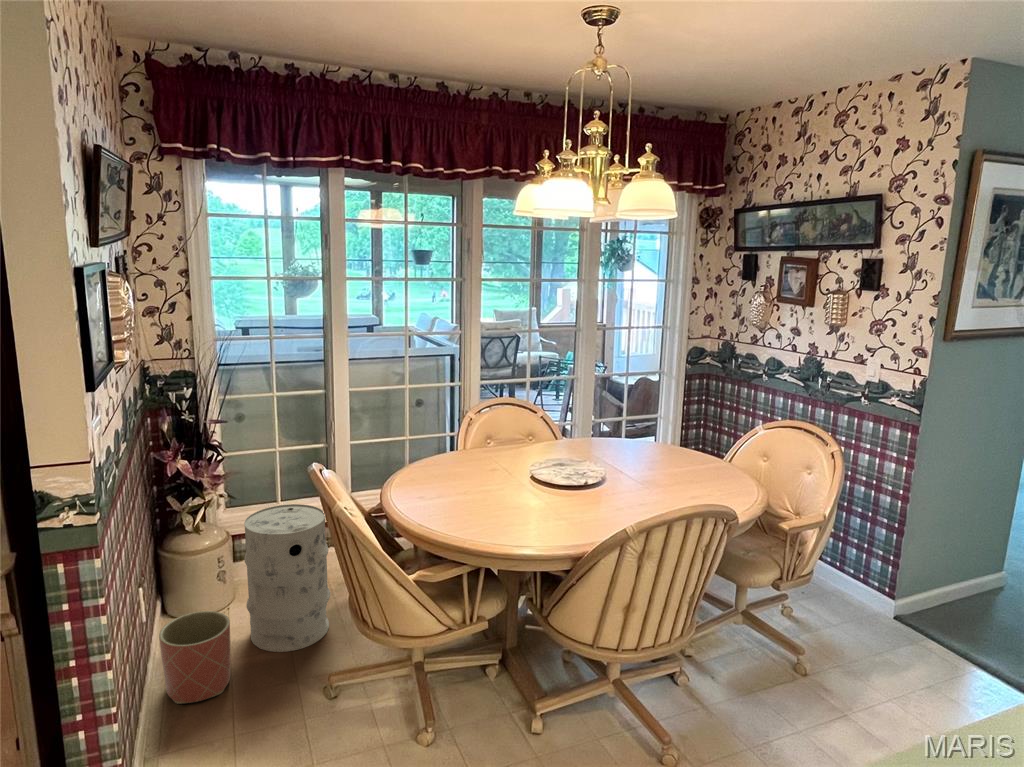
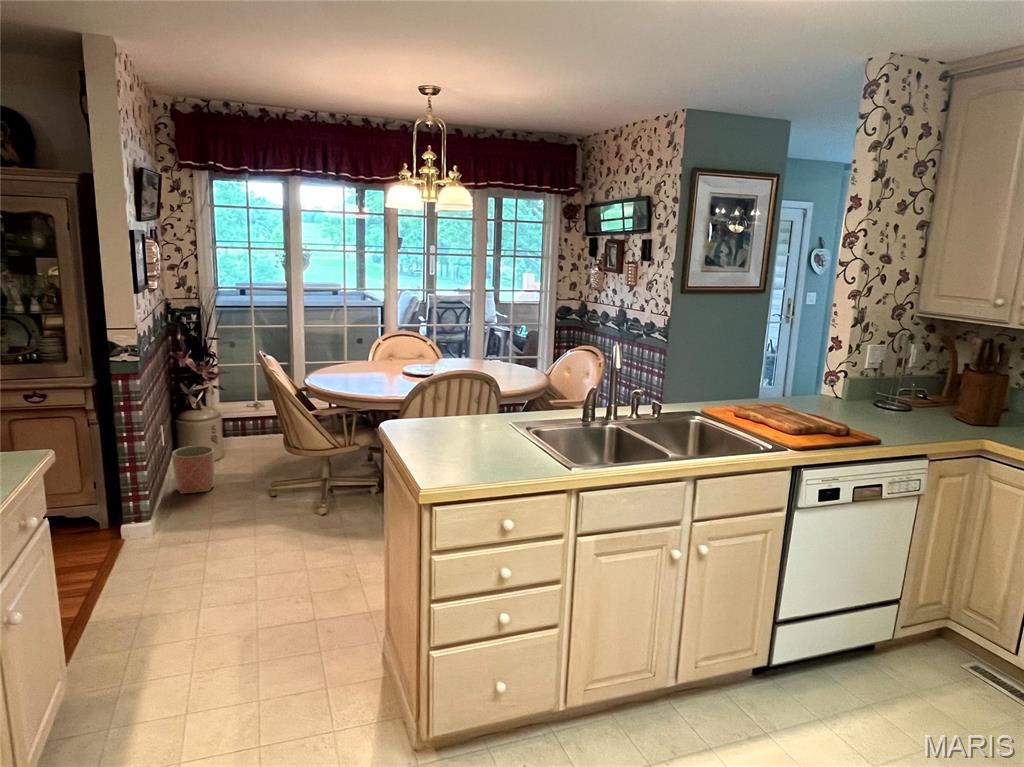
trash can: present [244,504,330,652] -> none [226,391,280,478]

